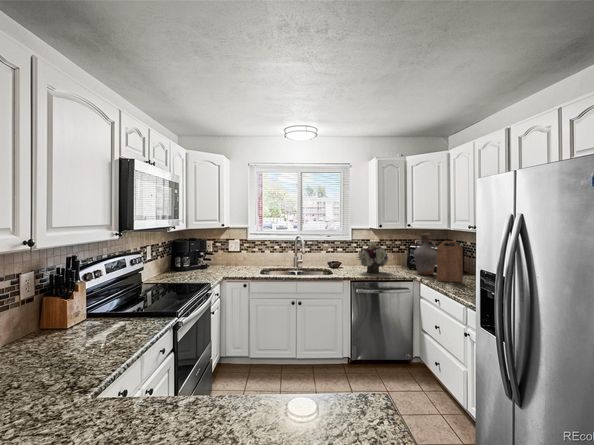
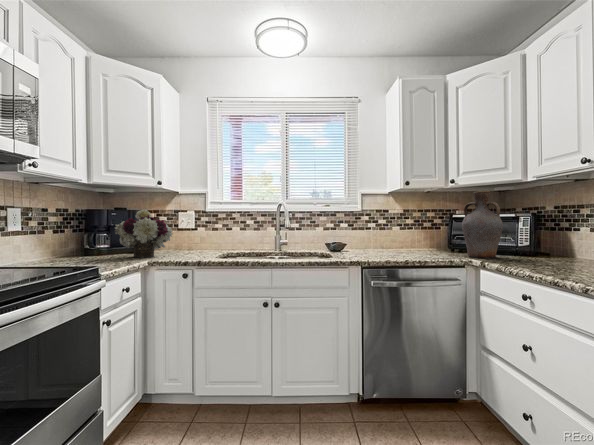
cutting board: present [437,241,463,282] -> none [511,193,561,265]
flower arrangement: present [357,242,389,273] -> present [115,210,172,257]

